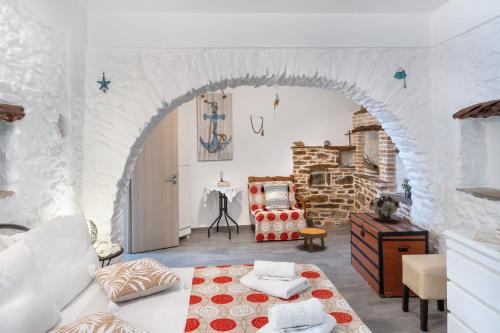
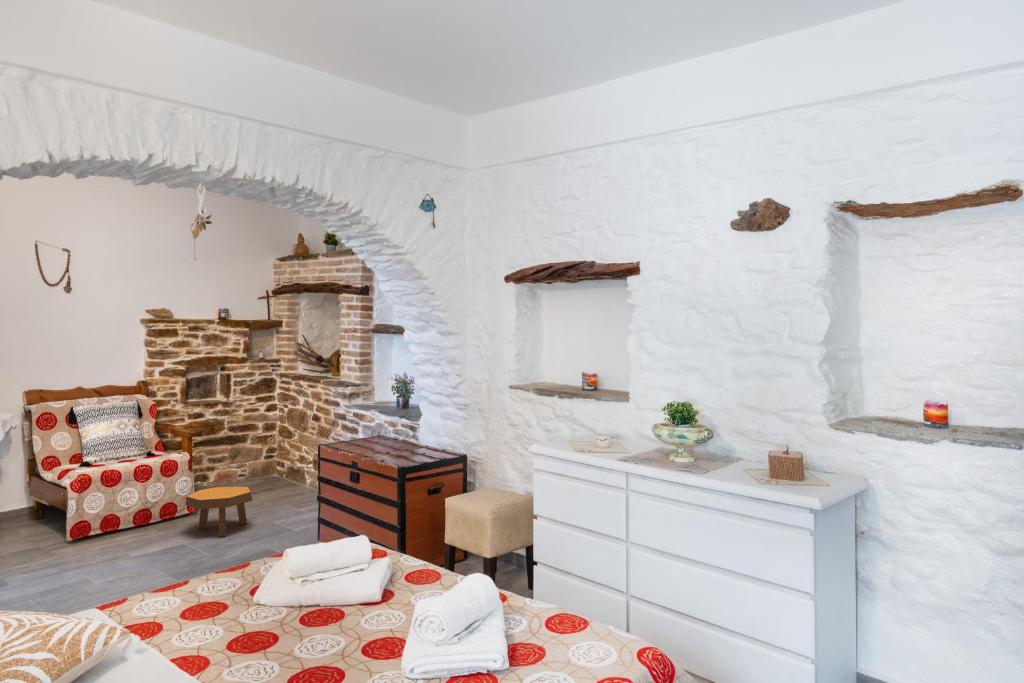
flower arrangement: present [370,193,400,221] -> none [362,400,411,449]

